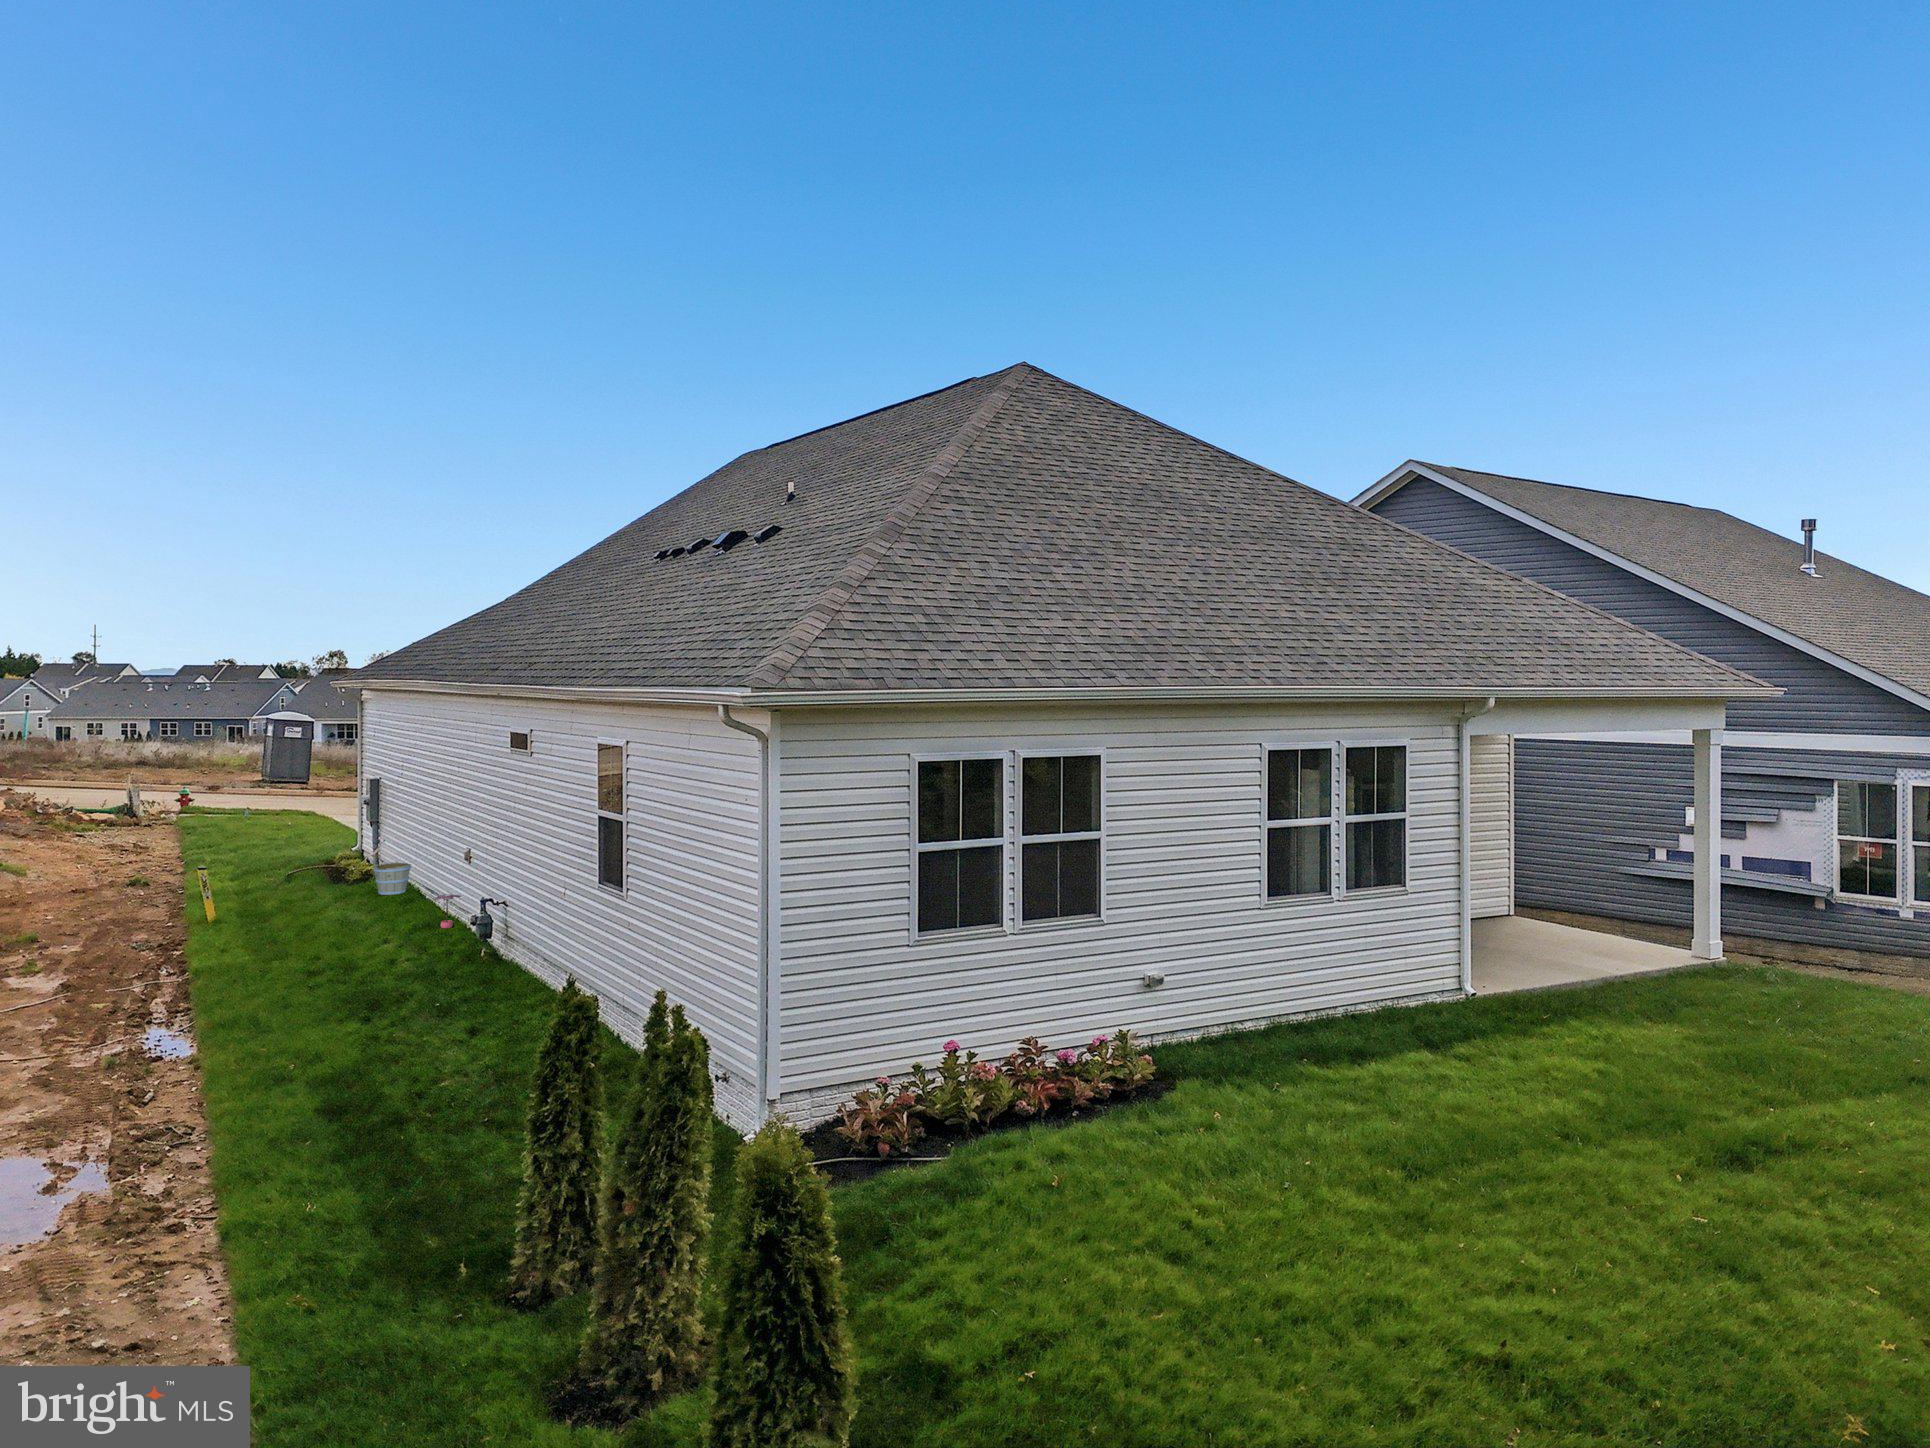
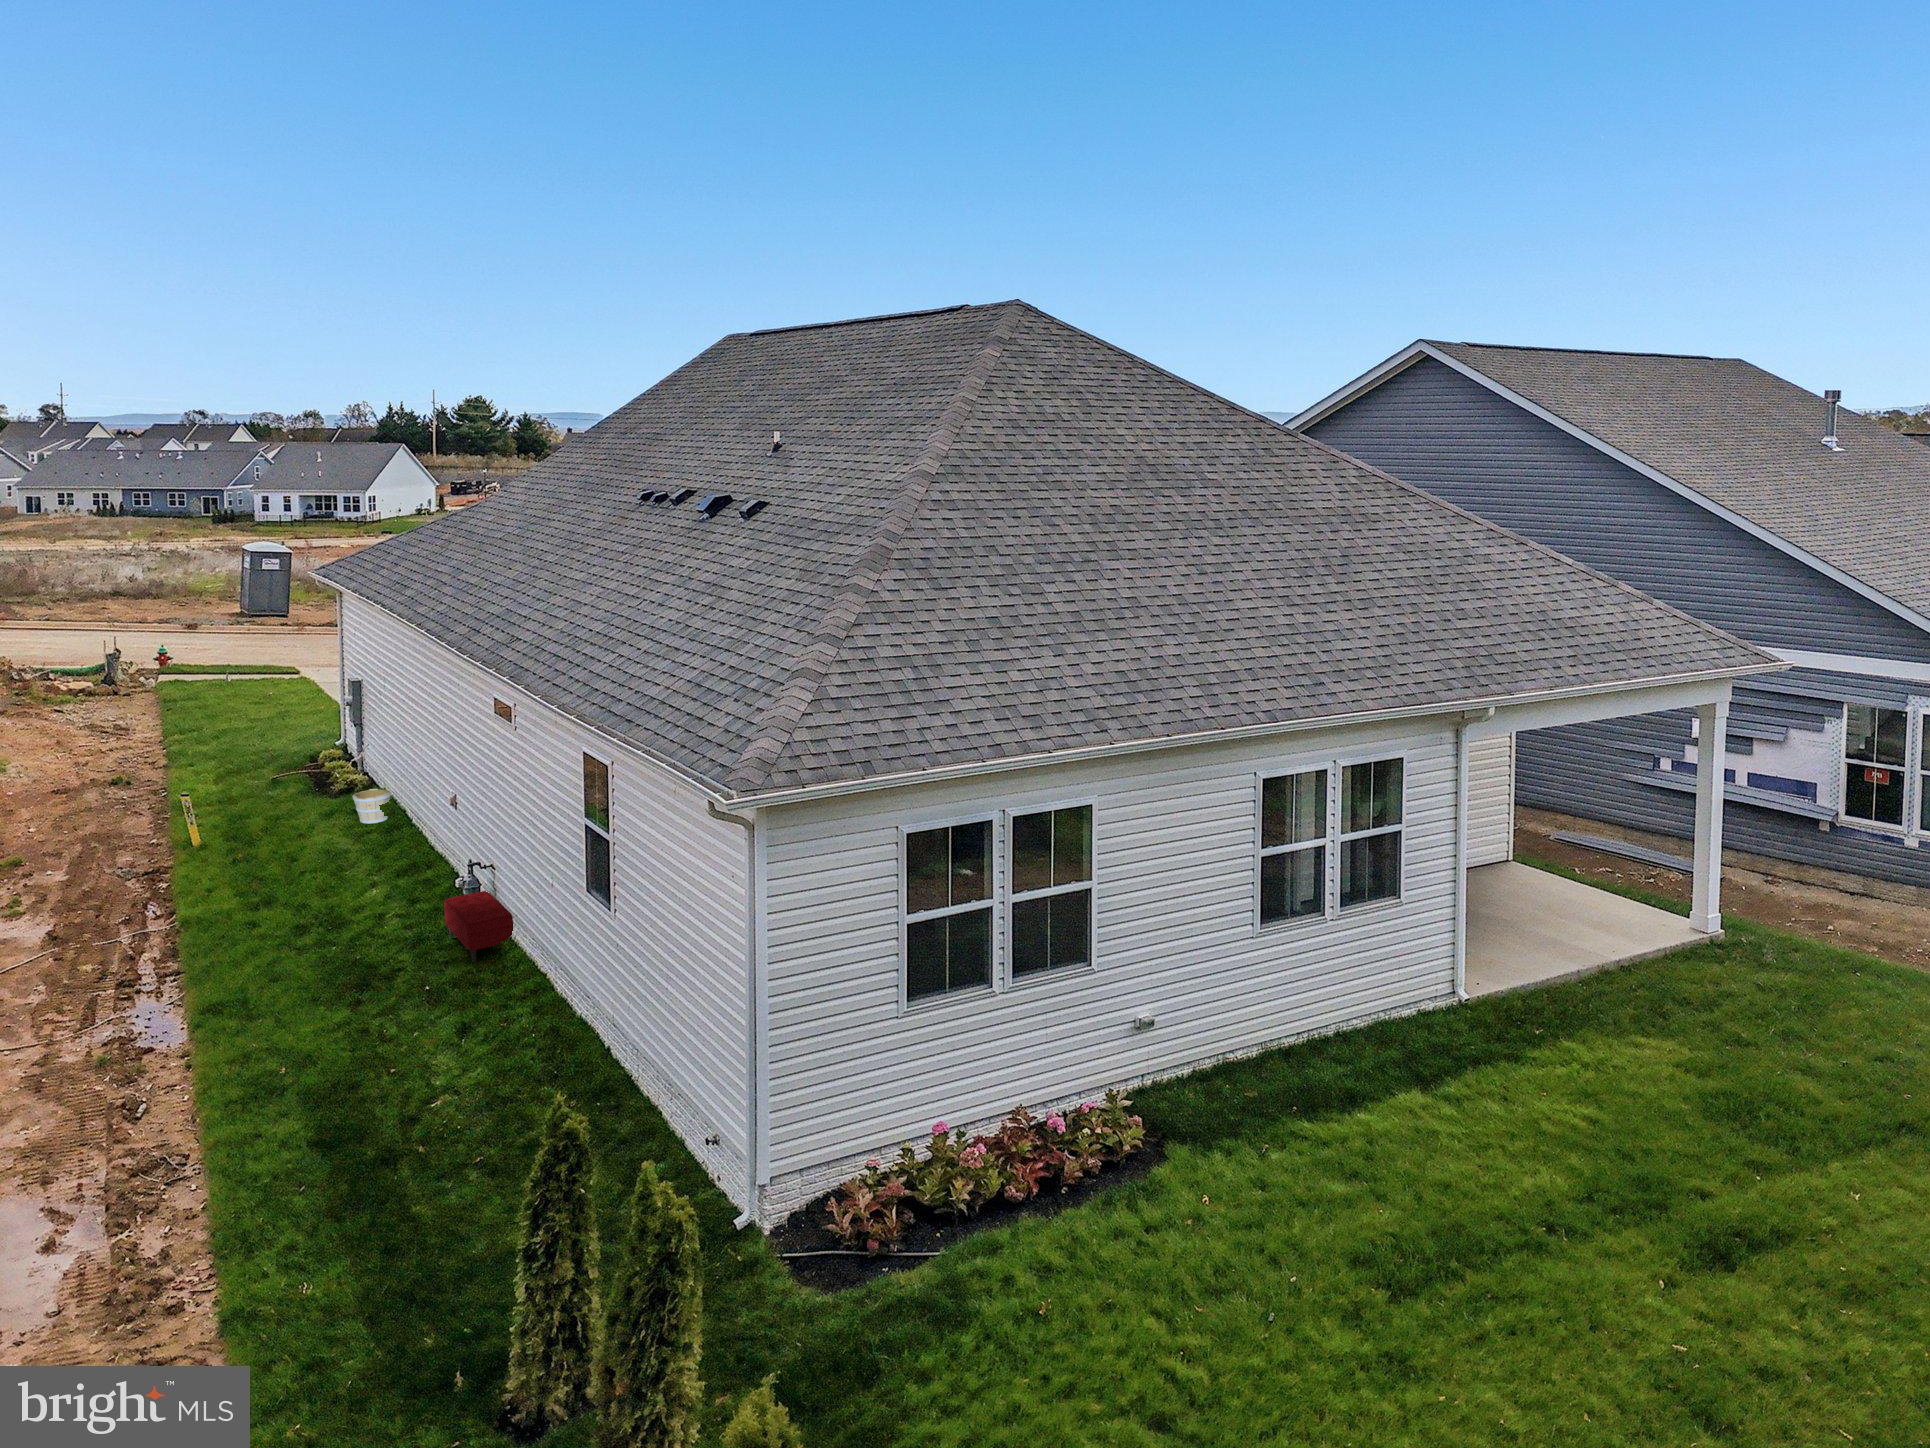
potted plant: present [433,894,461,928] -> none [415,842,443,876]
bench: none [460,922,529,985] -> present [444,891,513,963]

